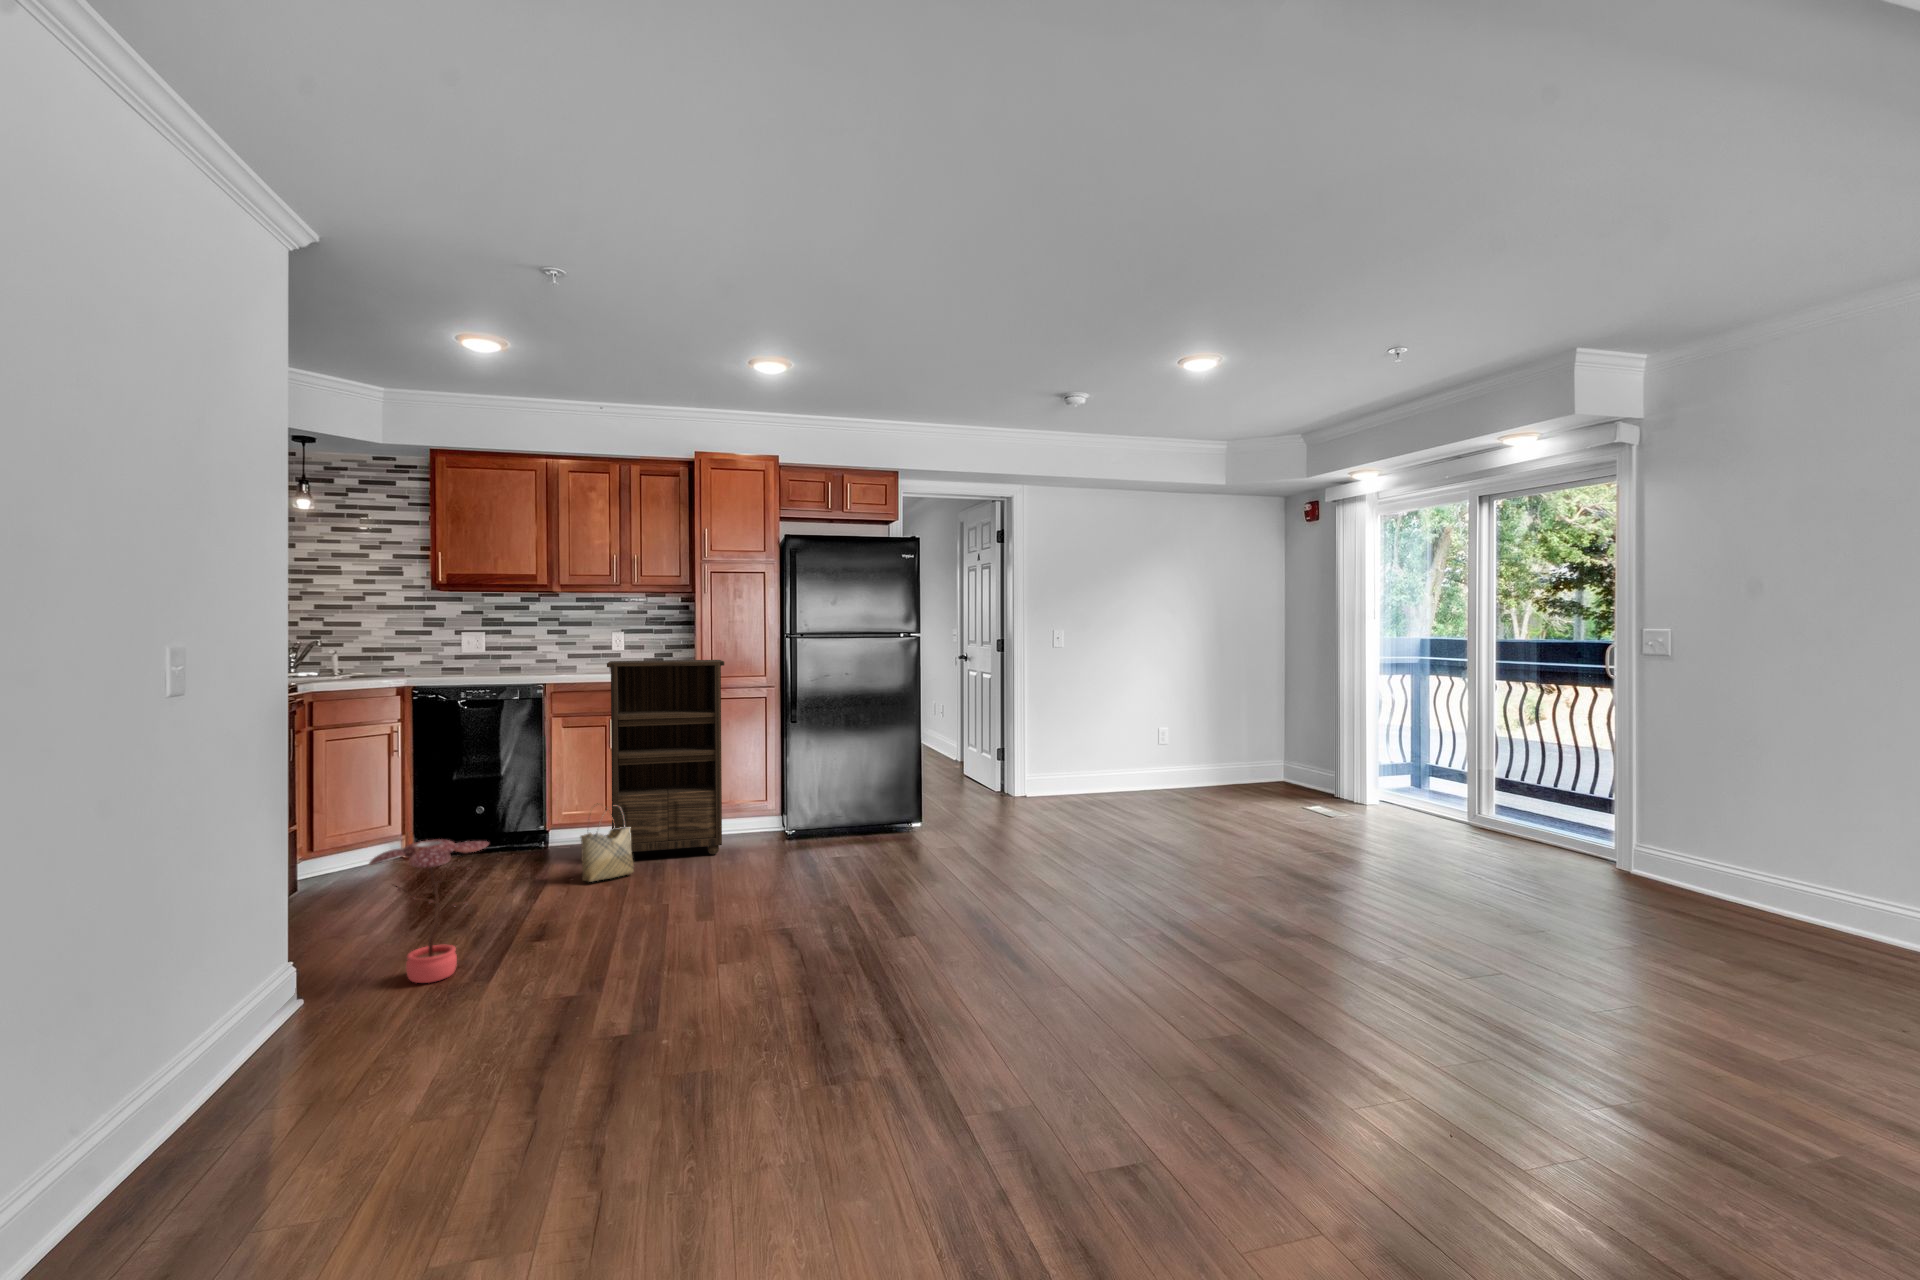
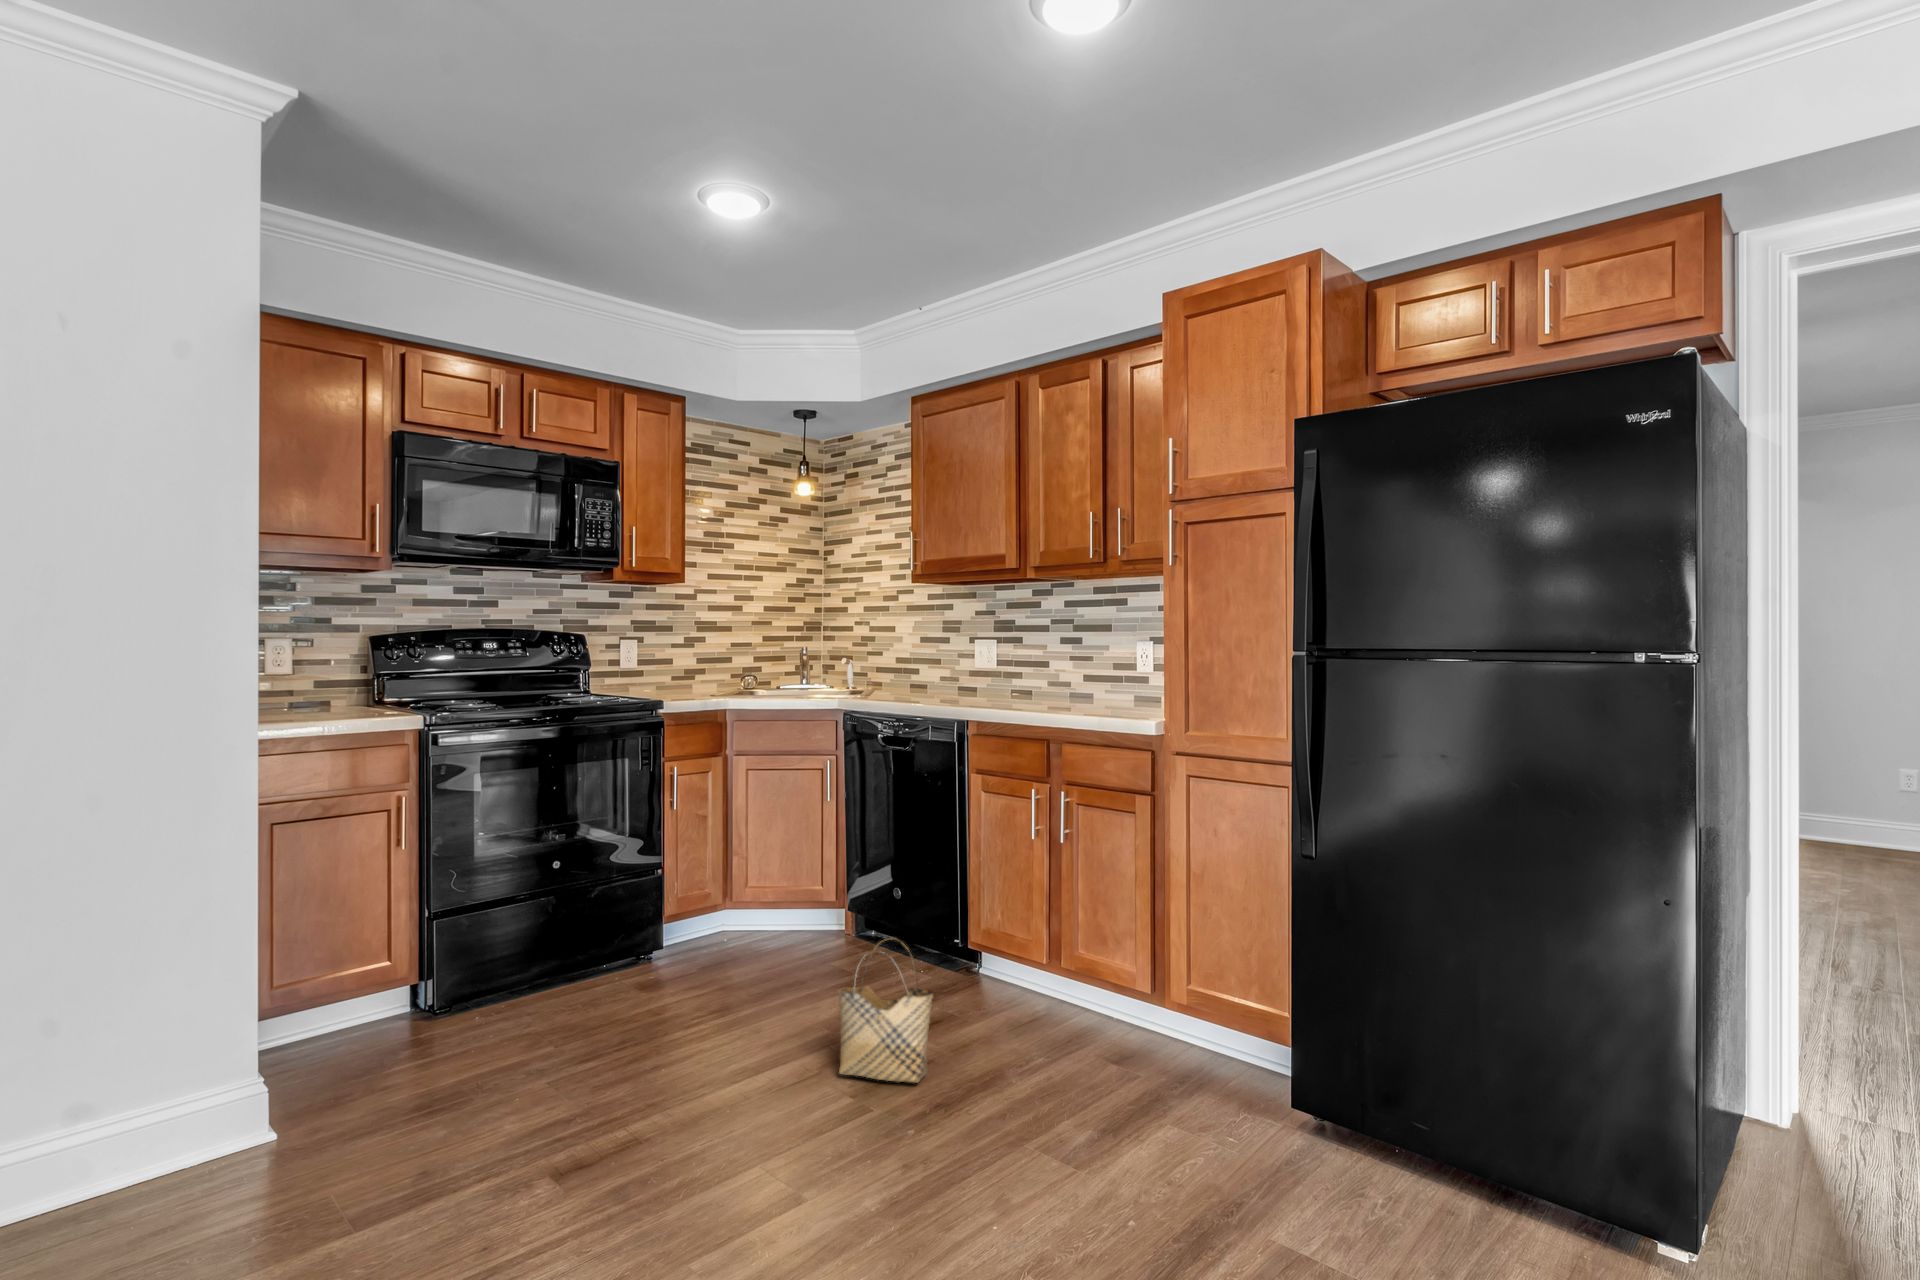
bookshelf: present [607,660,724,855] -> none [953,690,1186,1097]
potted plant: present [369,839,489,983] -> none [250,956,433,1191]

